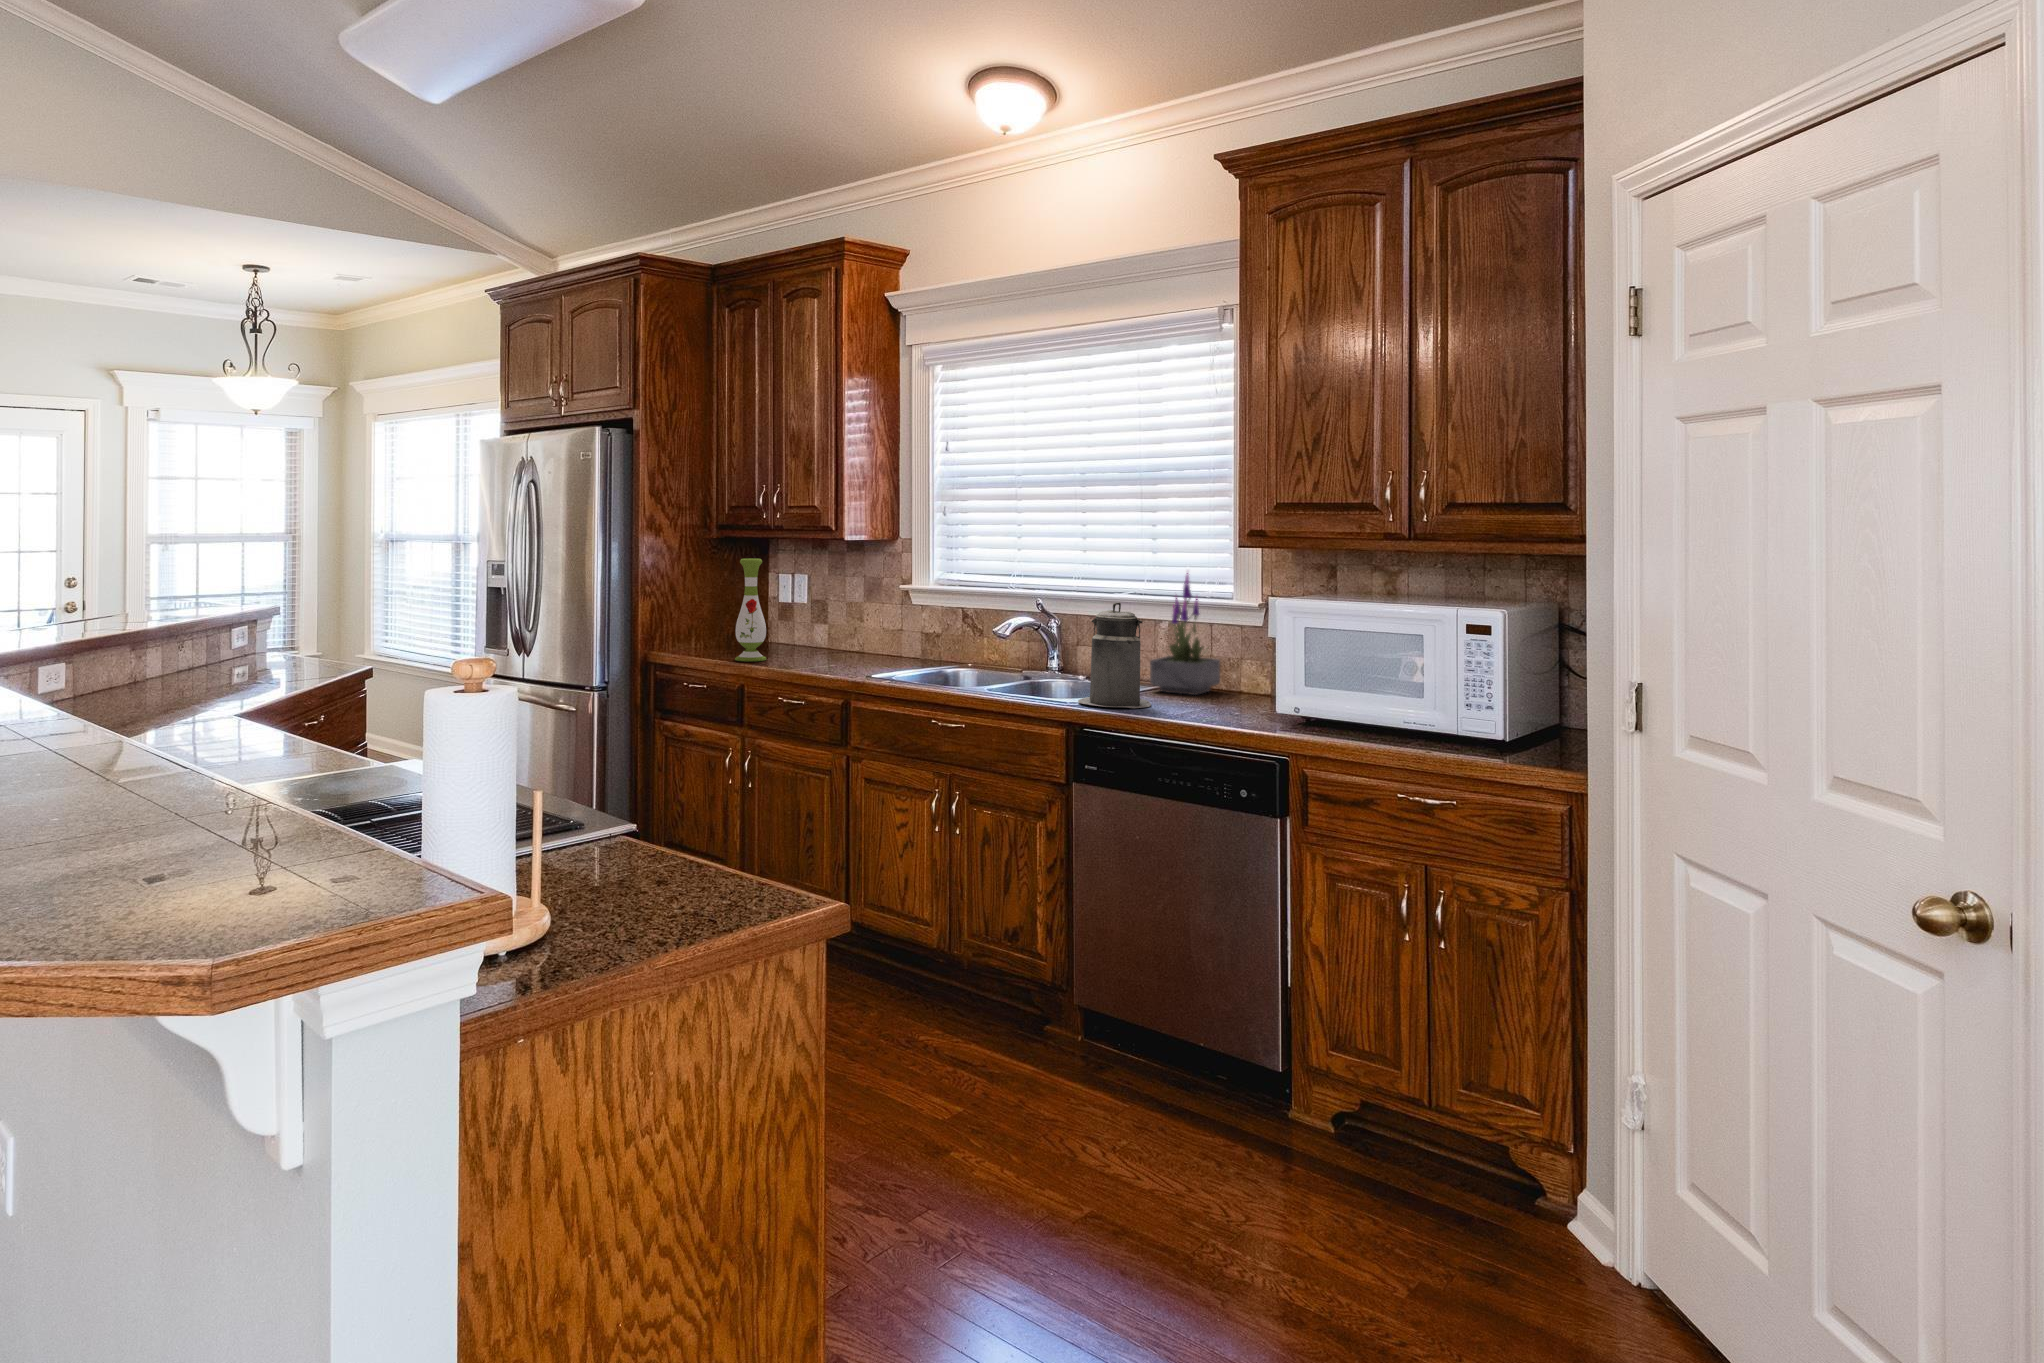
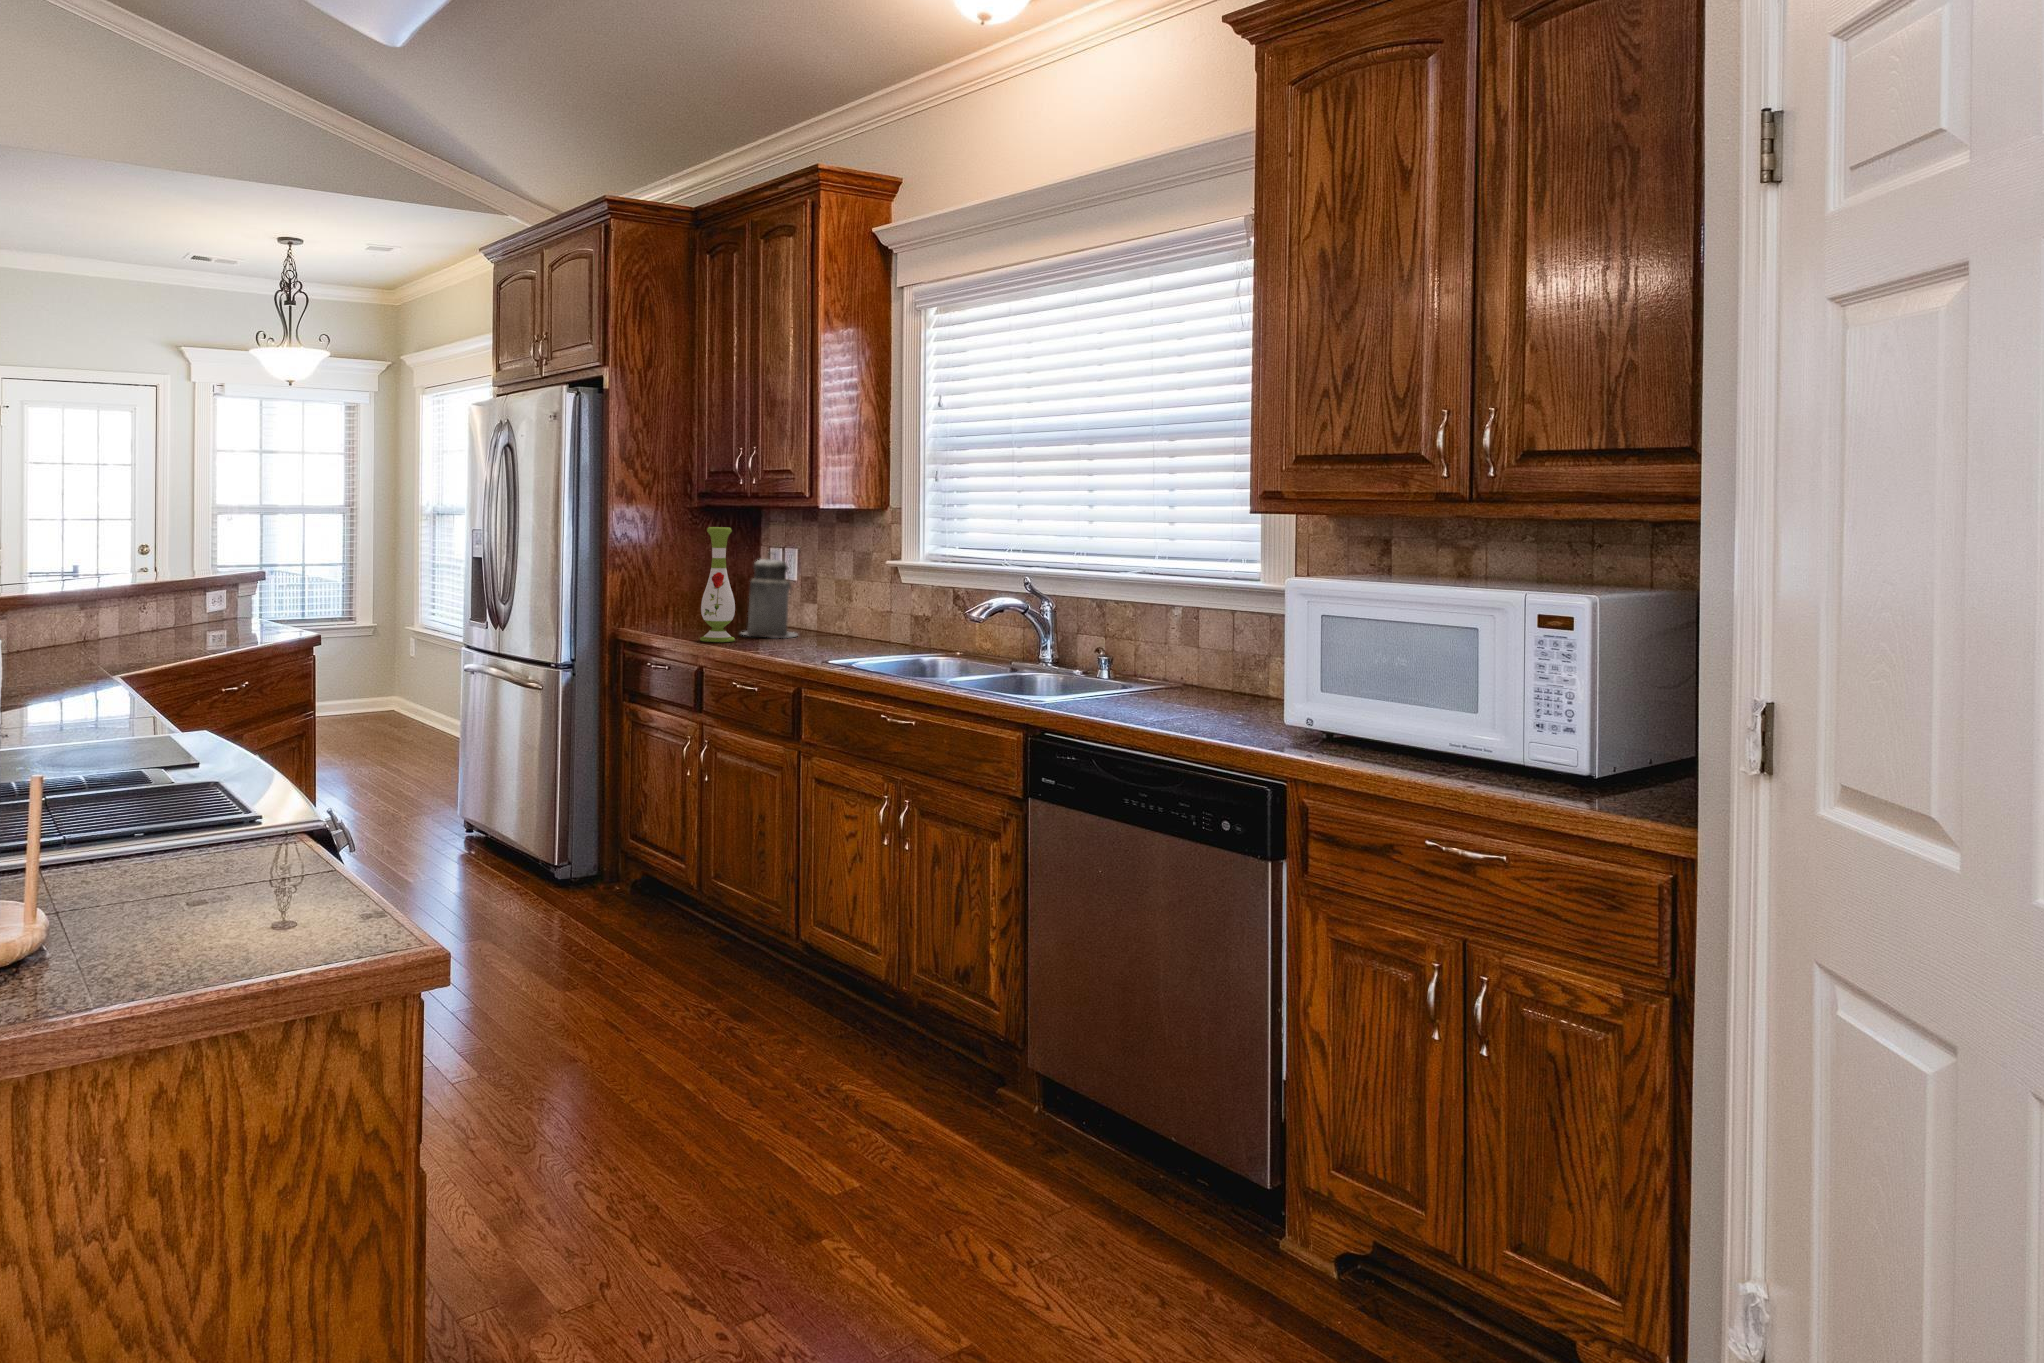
potted plant: present [1150,573,1220,695] -> none [1151,543,1241,698]
canister: present [1078,602,1151,708] -> present [743,554,797,638]

